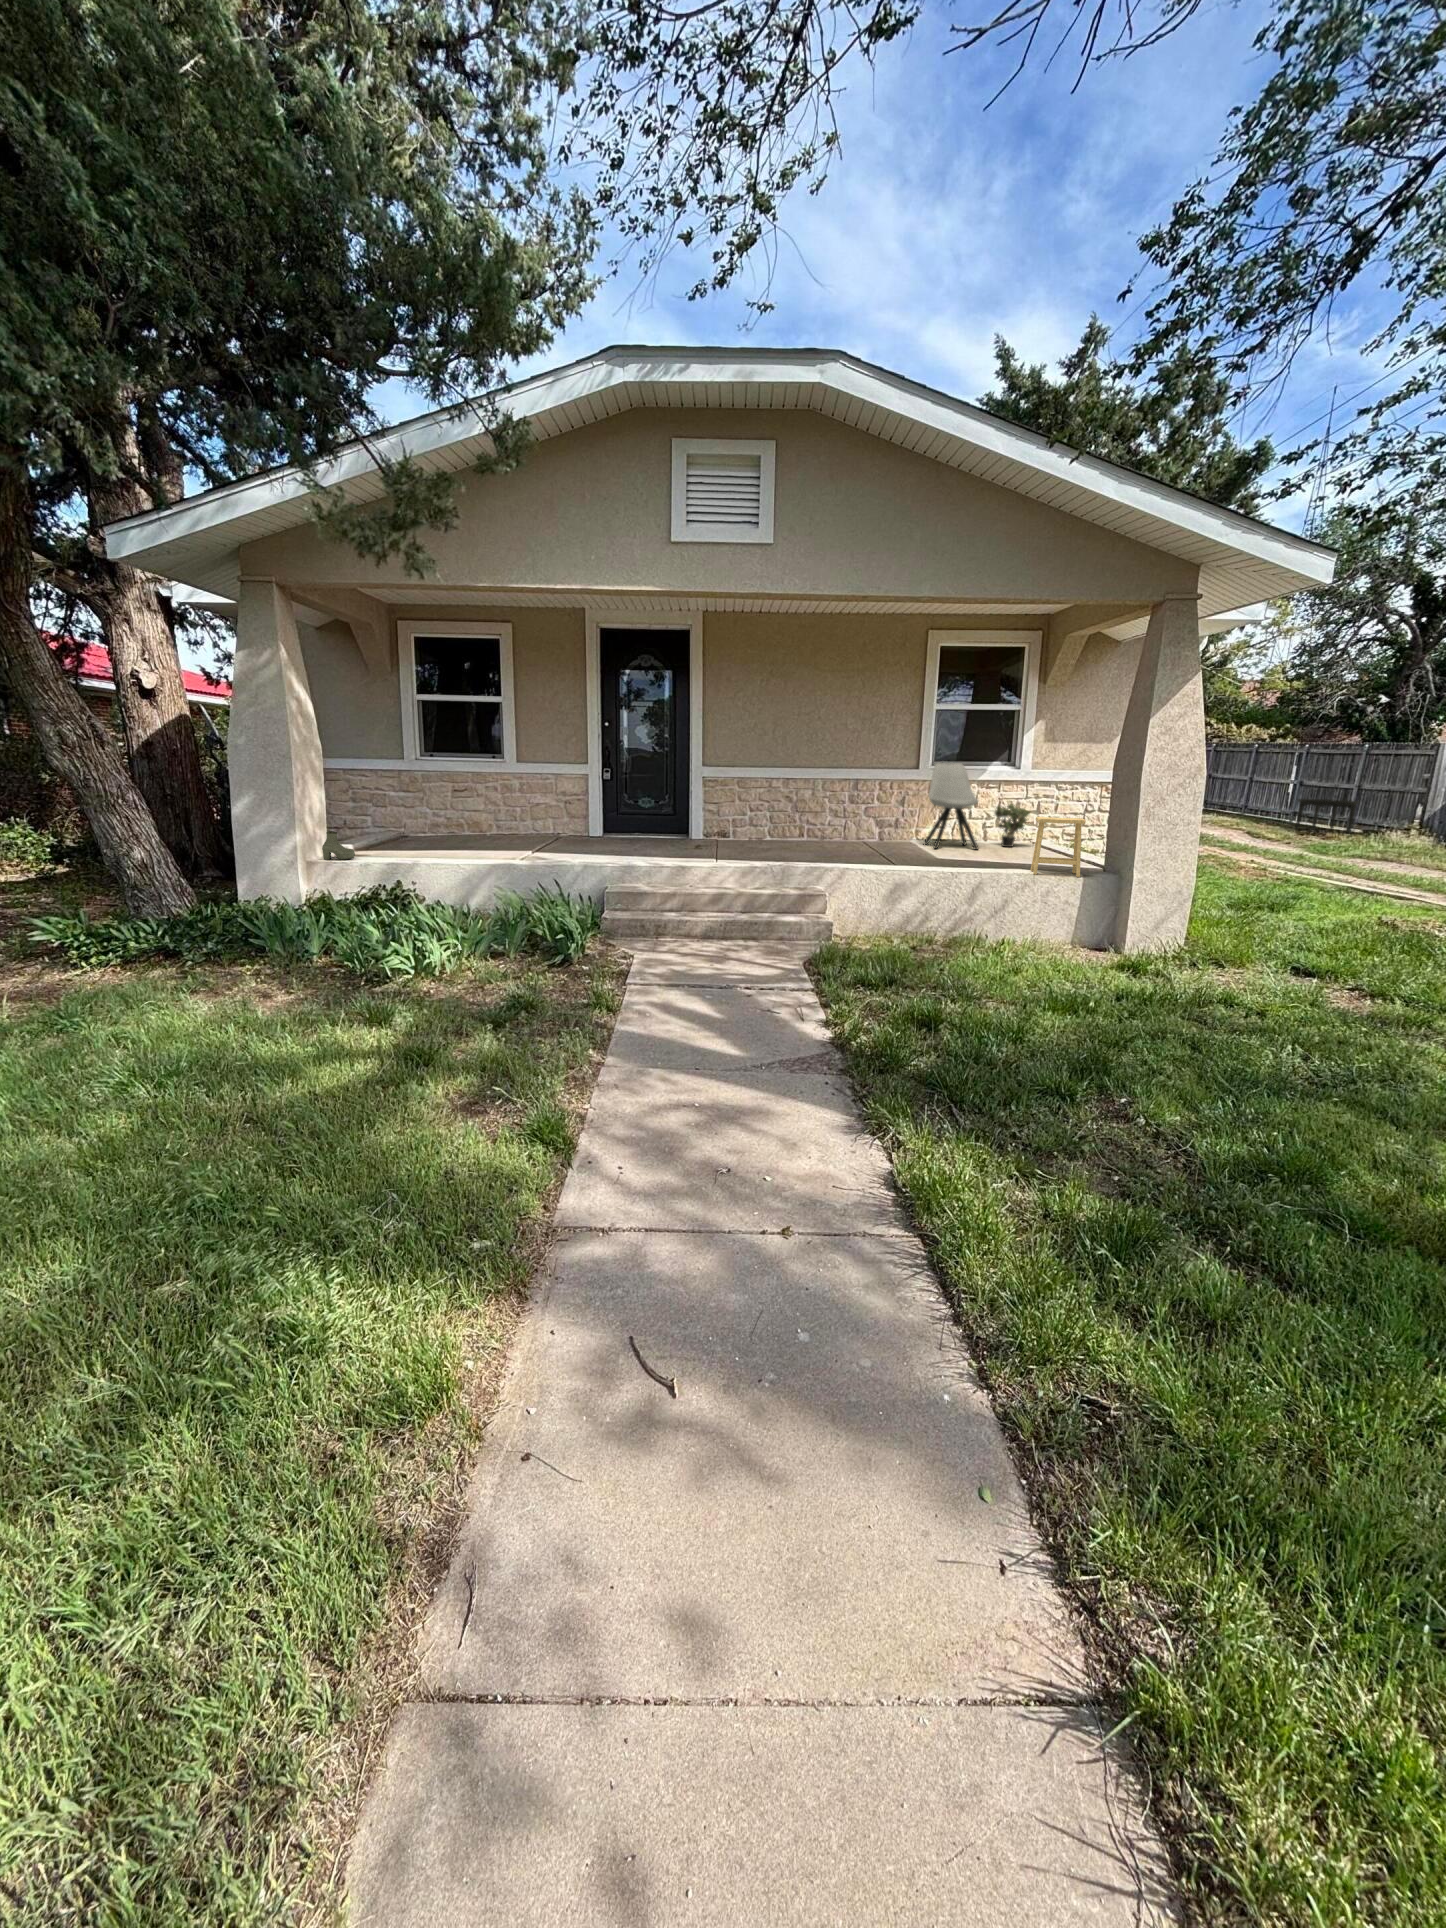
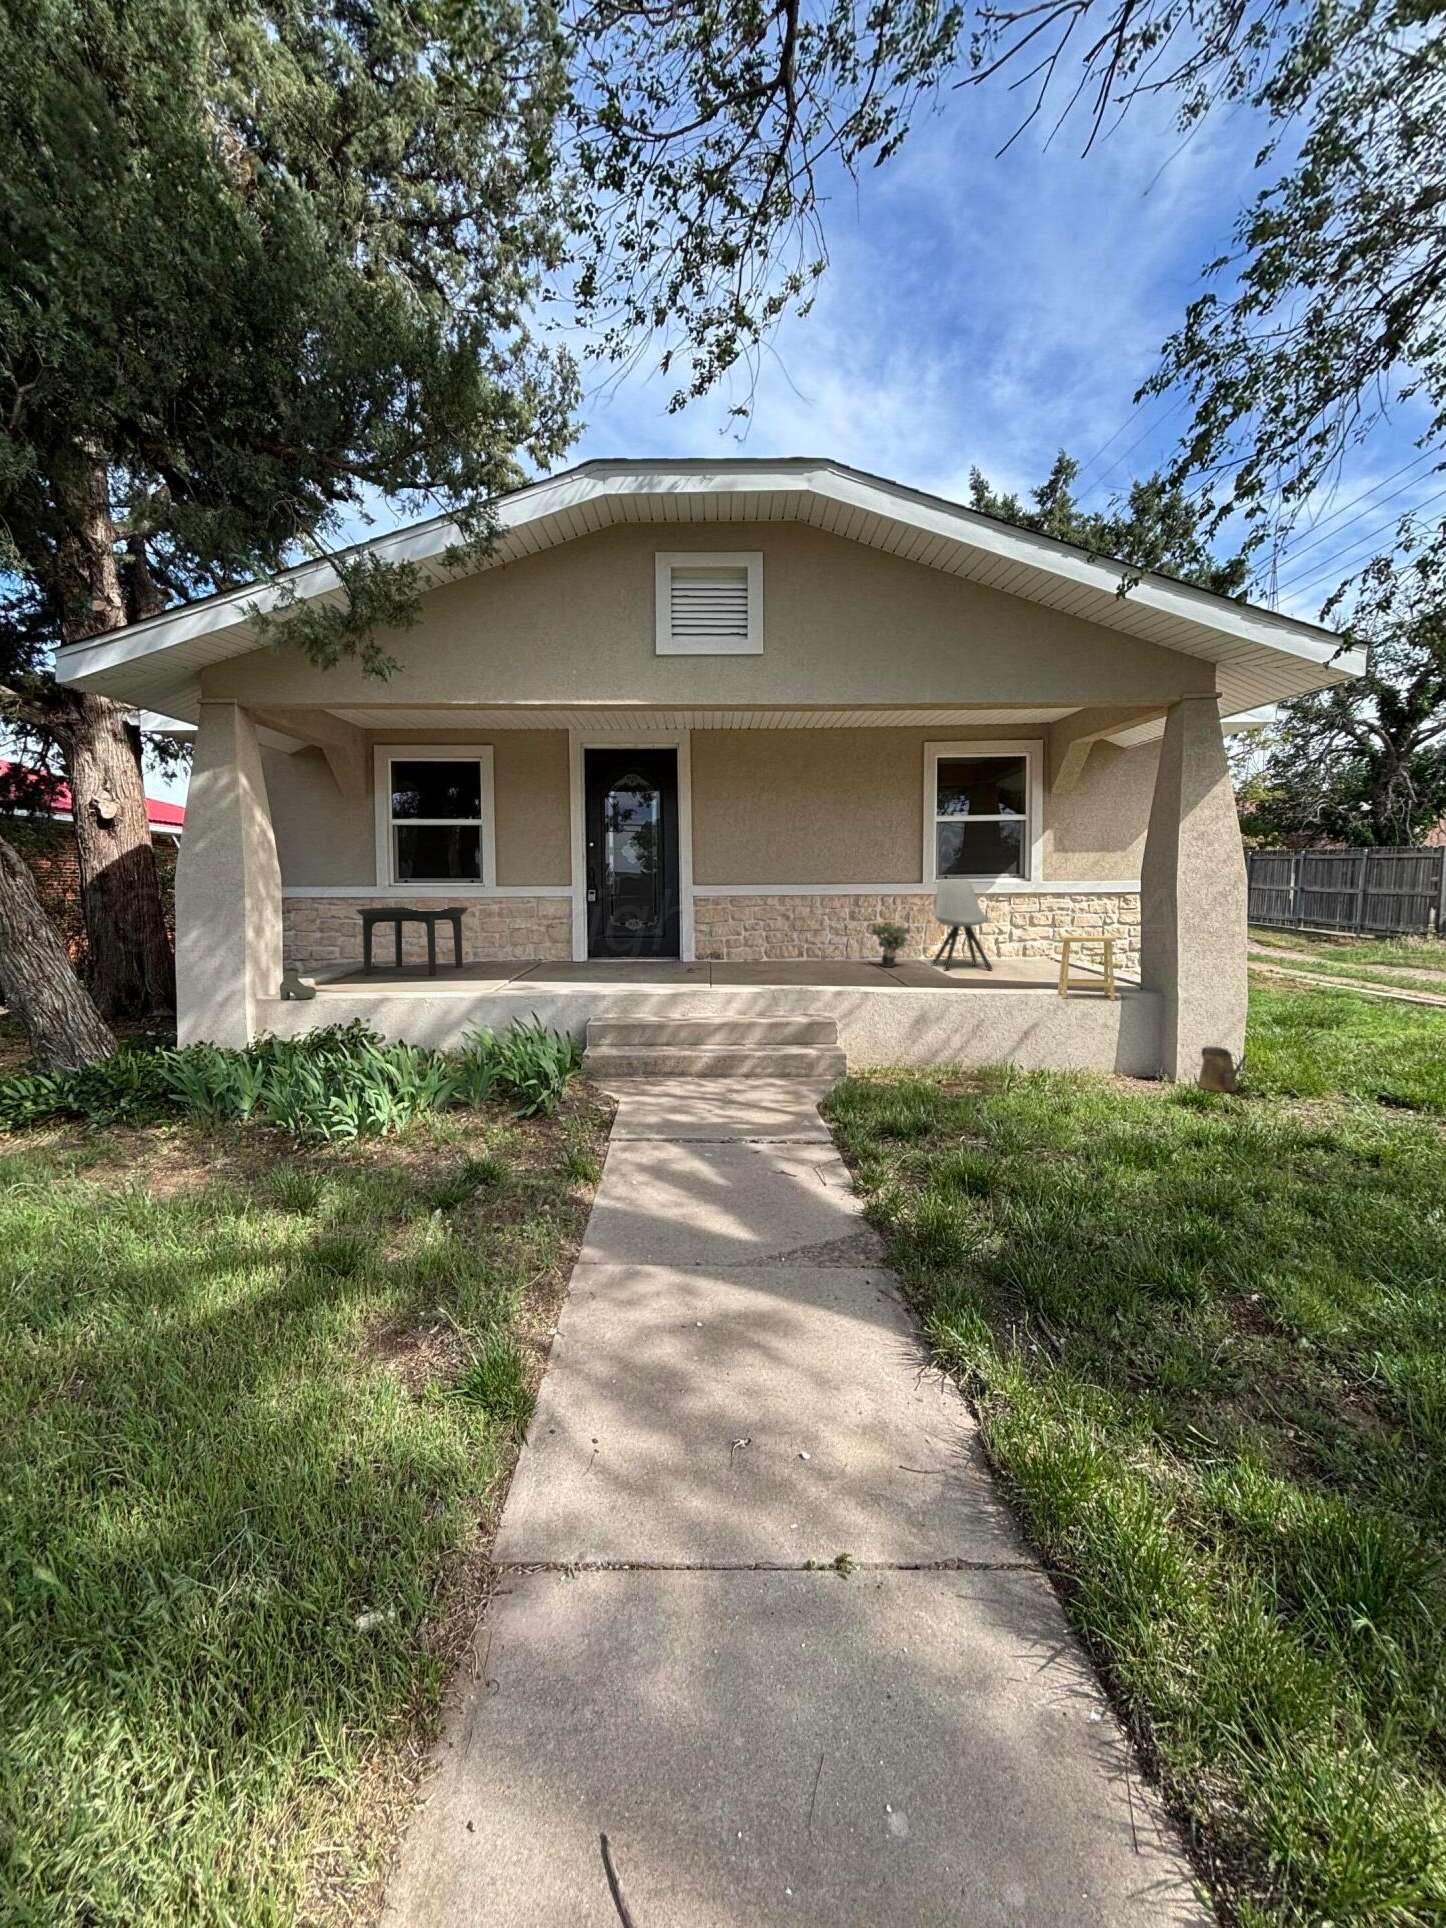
round table: present [1296,799,1359,833] -> present [356,907,469,976]
potted plant: present [995,804,1030,847] -> present [872,921,909,967]
watering can: none [1142,919,1187,958] -> present [1198,1046,1249,1092]

